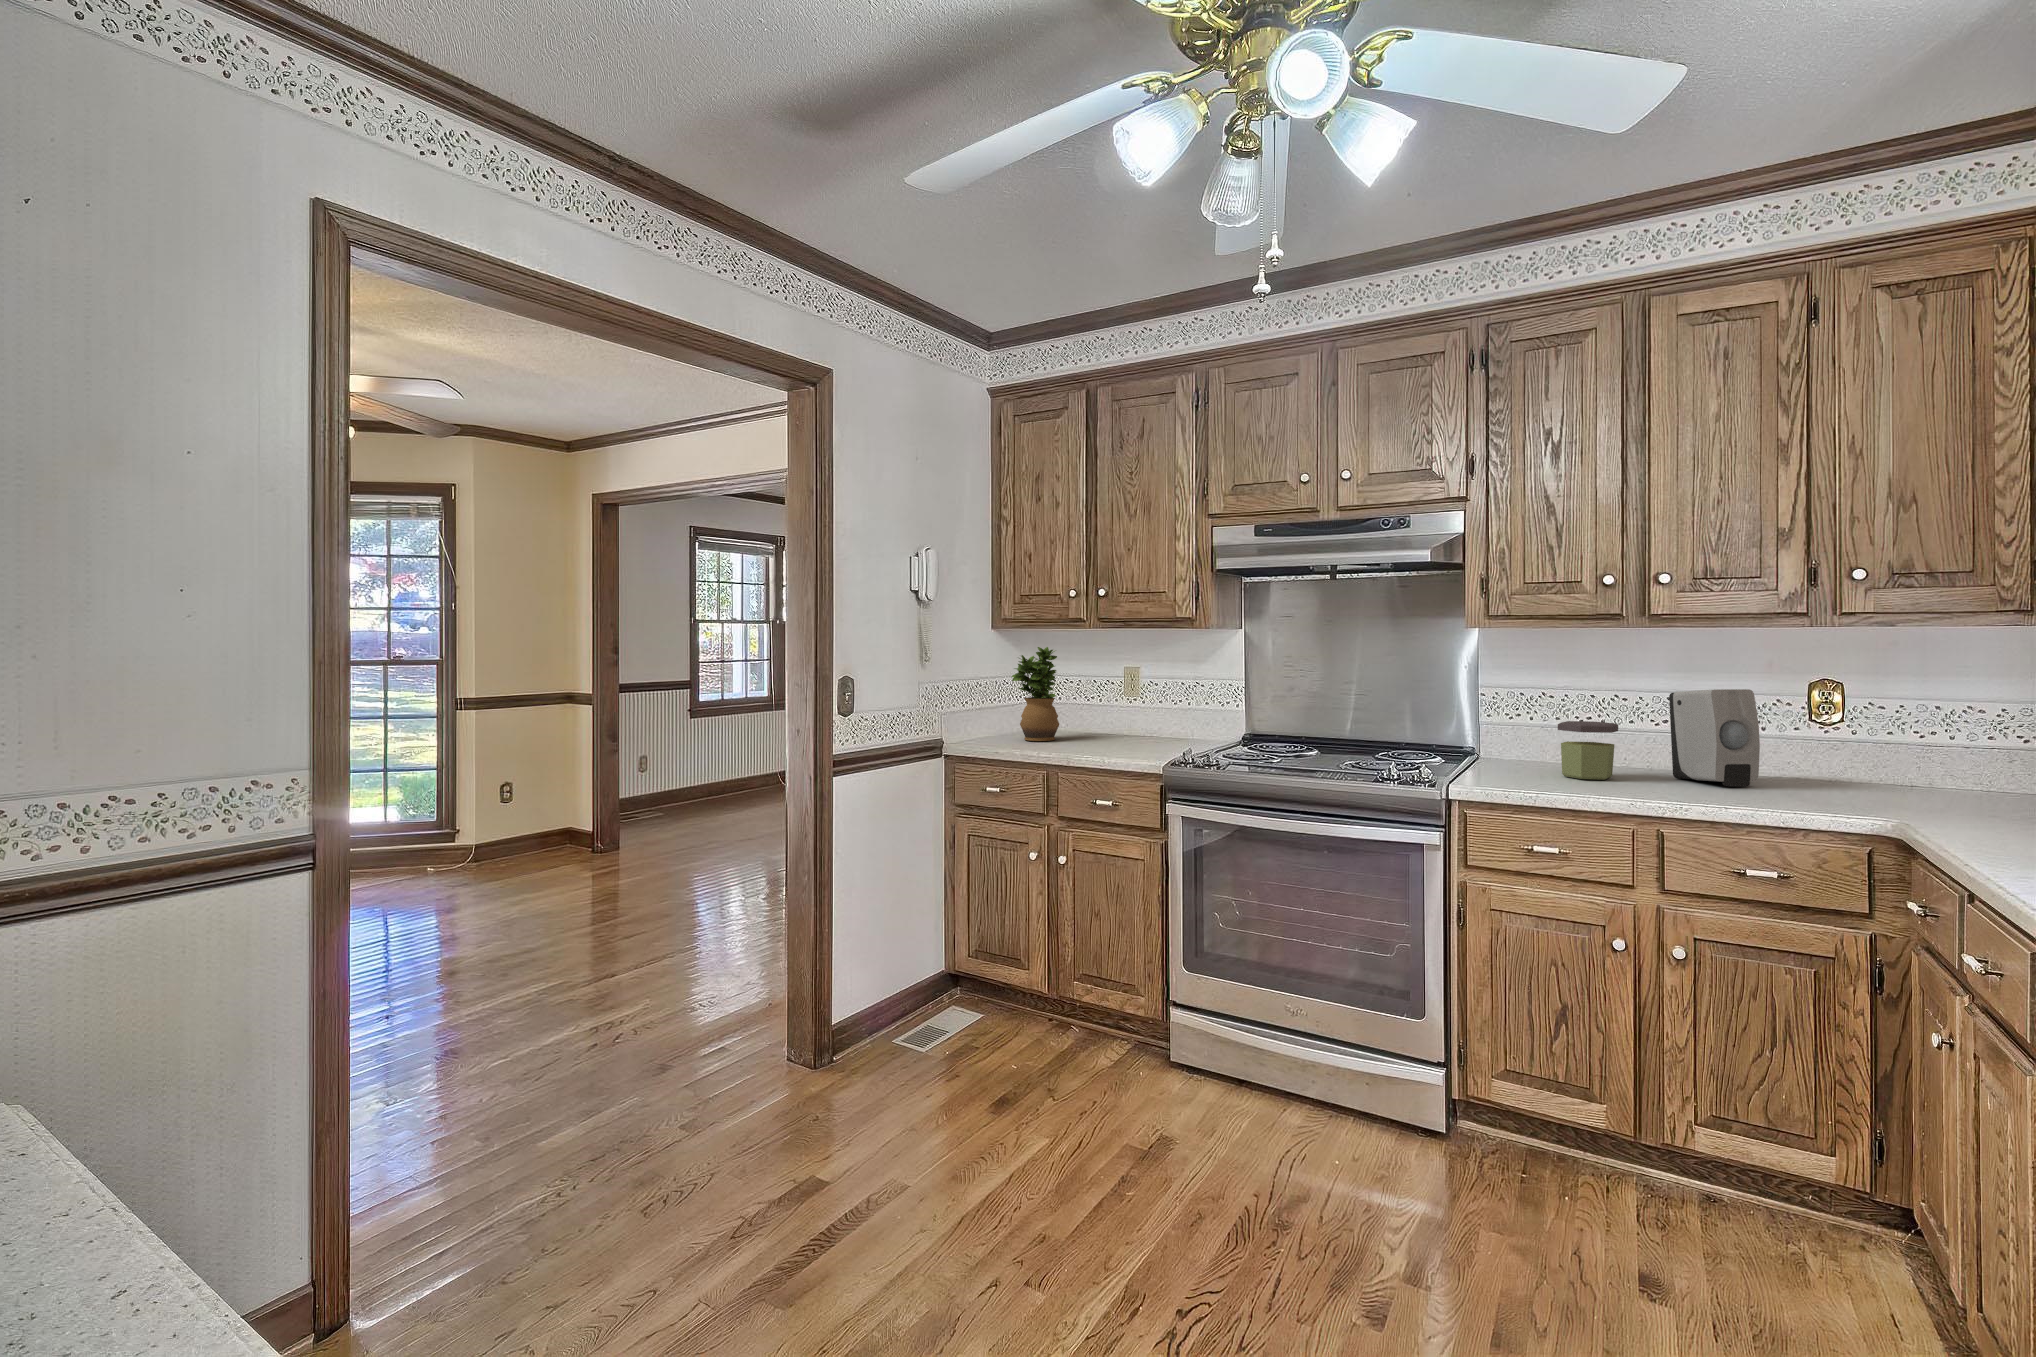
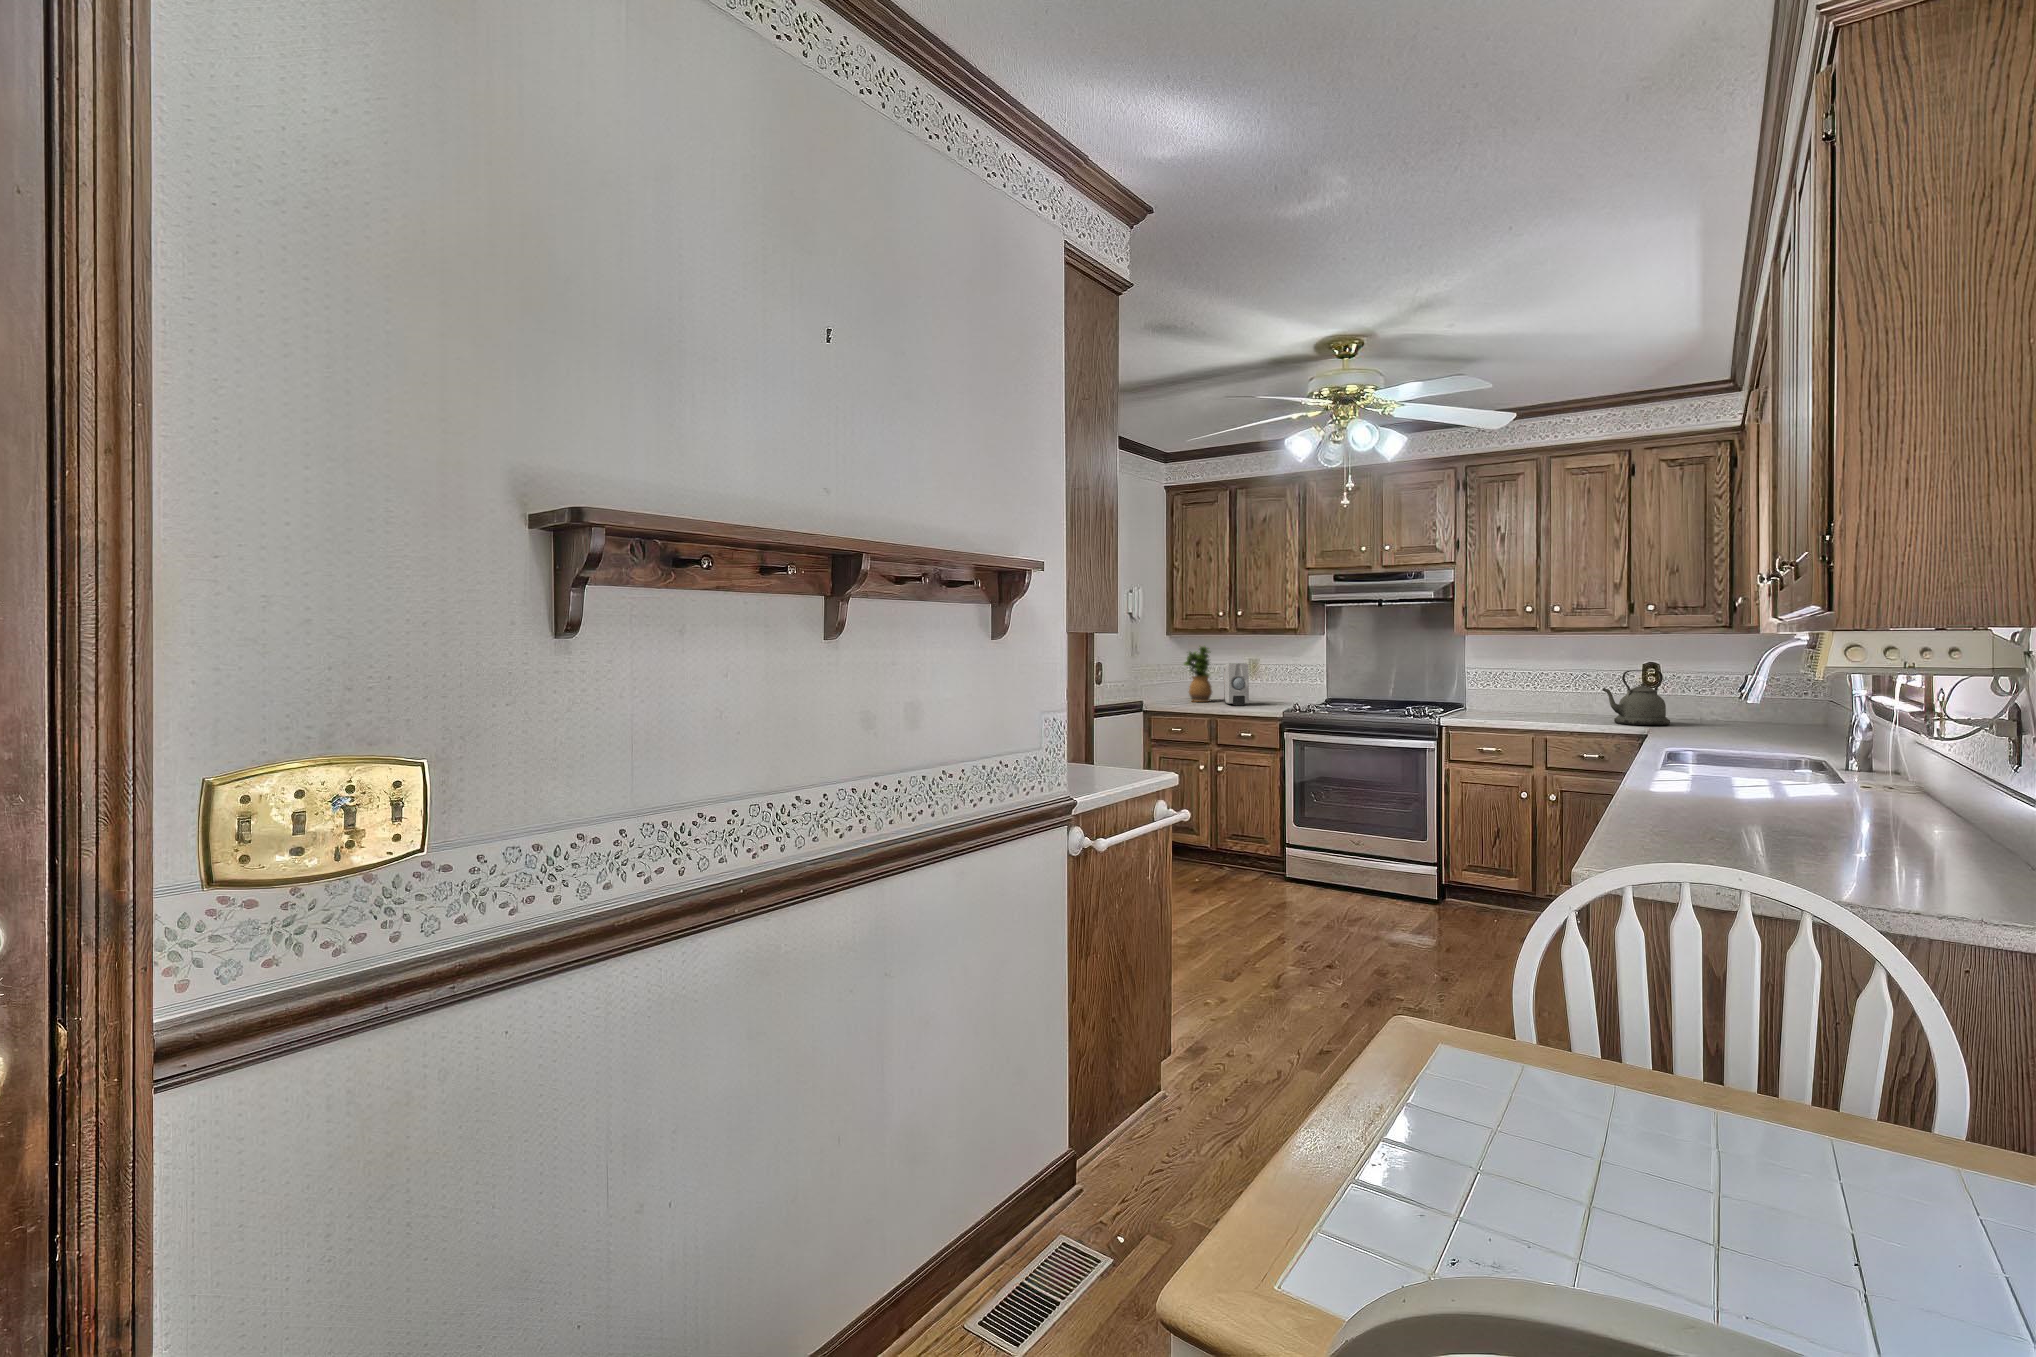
soap dispenser: present [1669,689,1760,786] -> present [1224,663,1249,705]
kettle: none [1774,697,1912,810] -> present [1603,670,1670,725]
jar: present [1558,721,1618,780] -> none [1502,686,1535,716]

